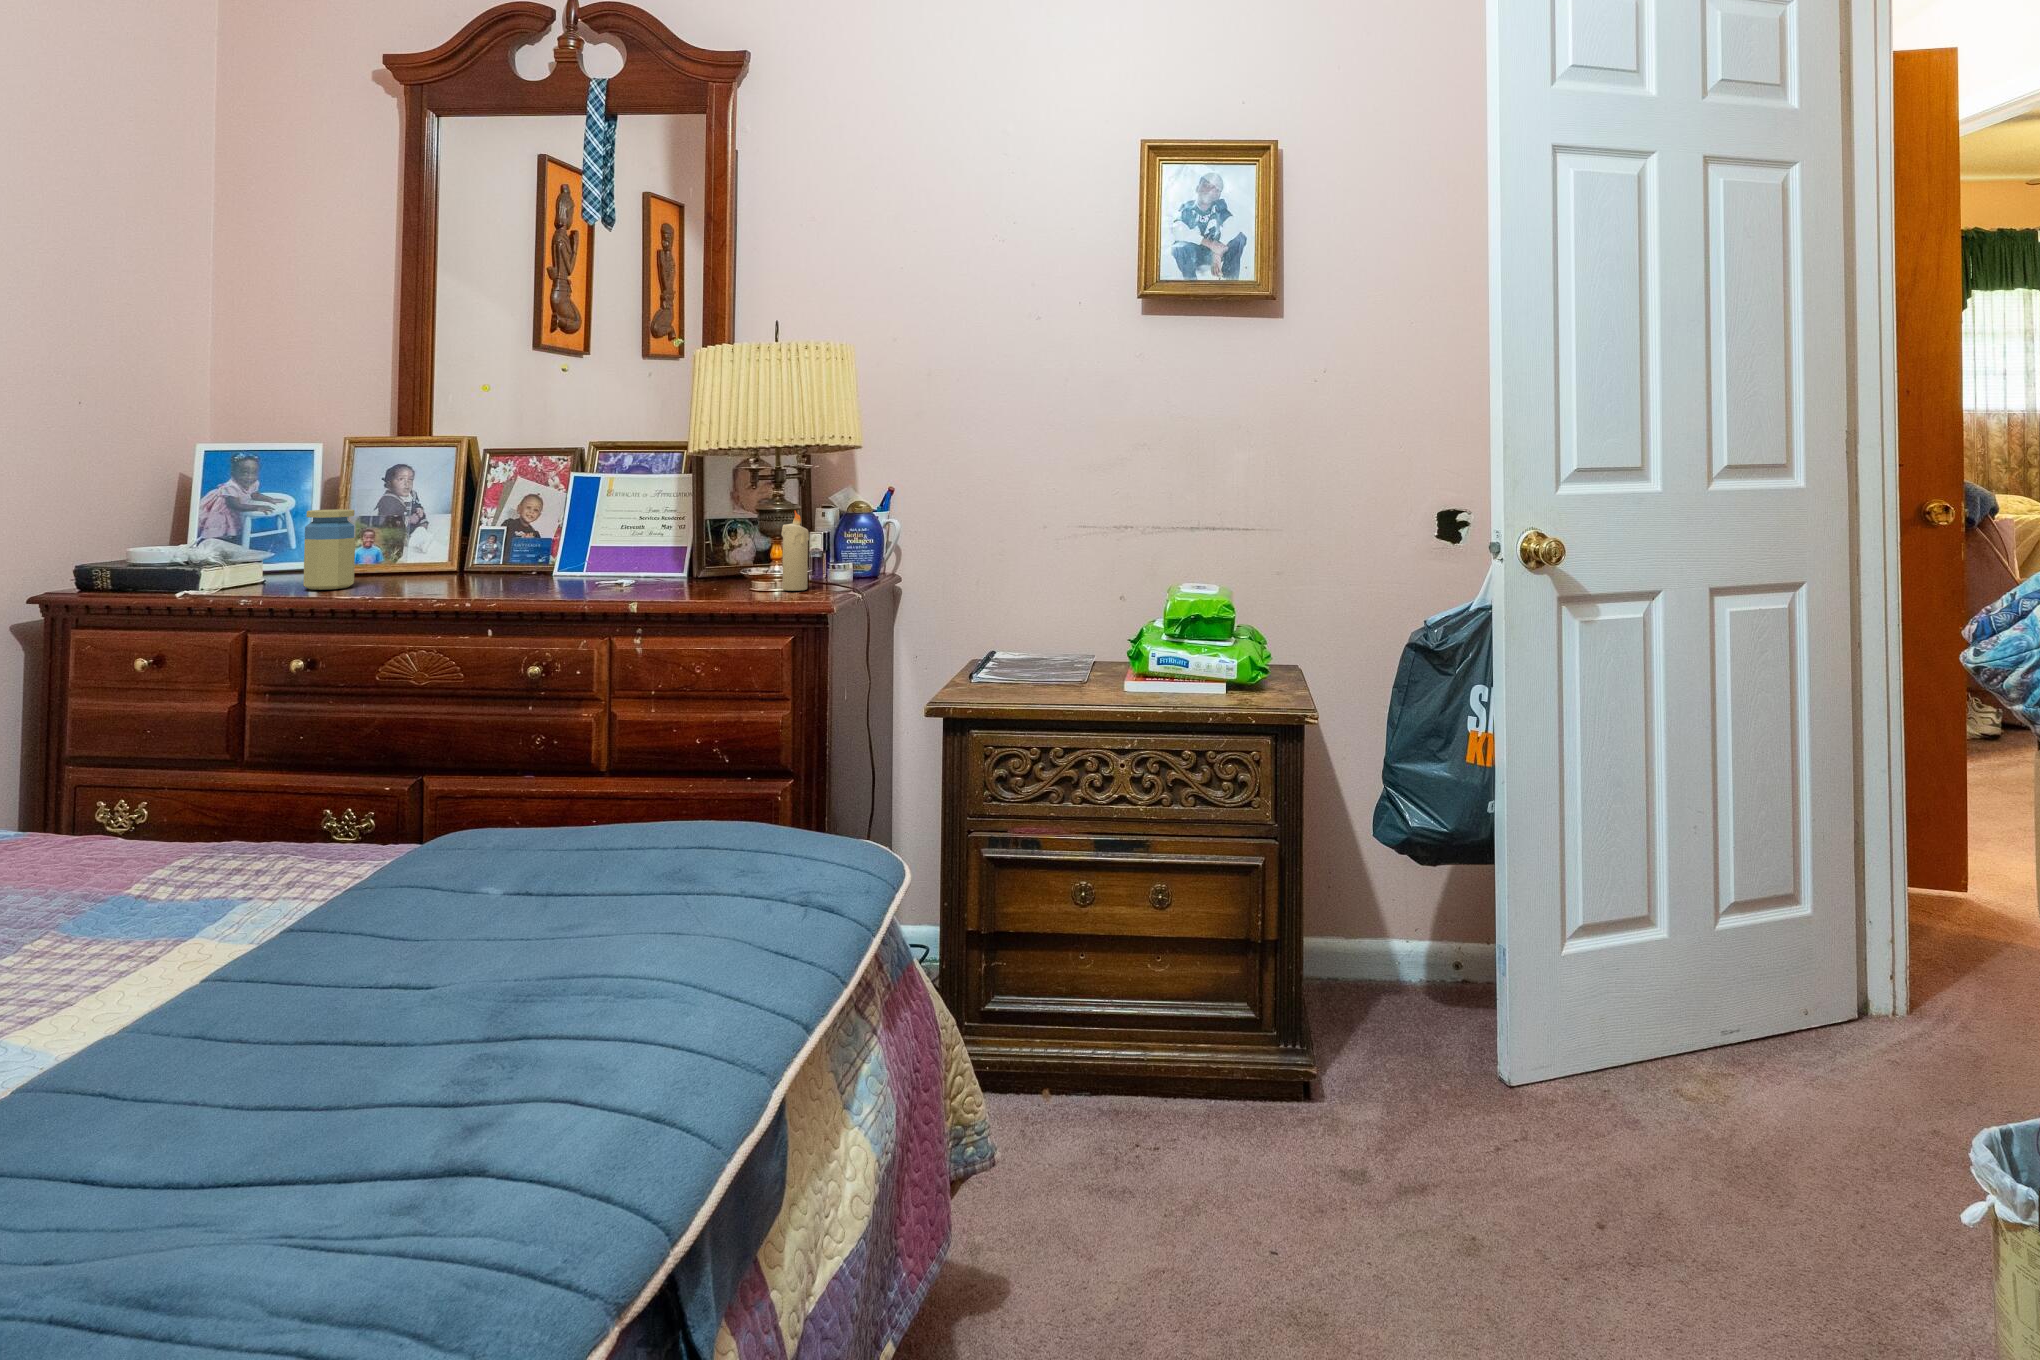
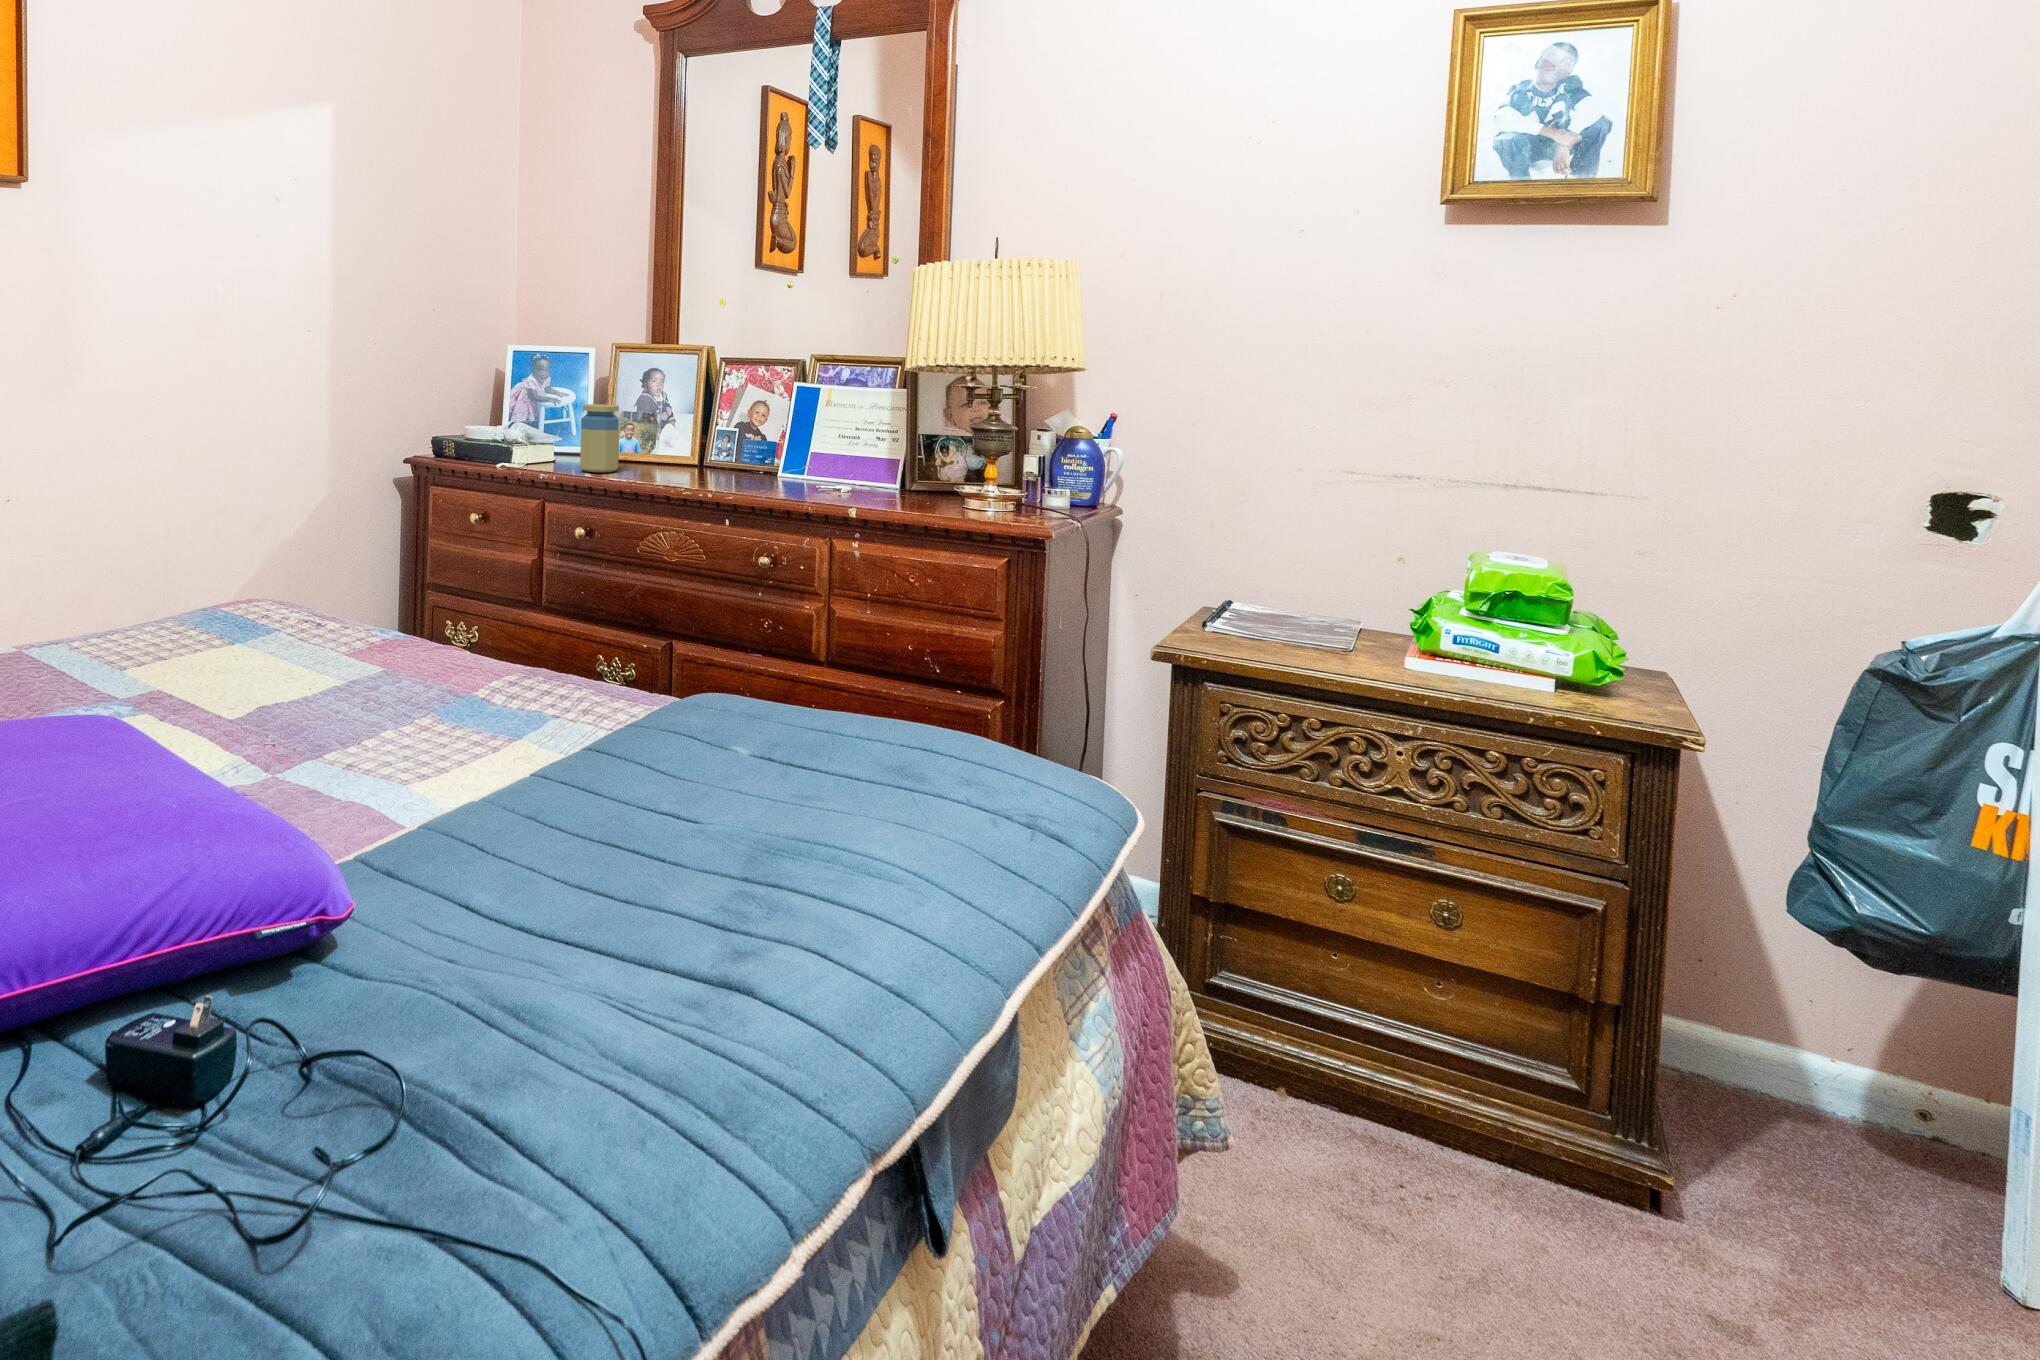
candle: present [781,510,809,591] -> none [996,431,1025,513]

